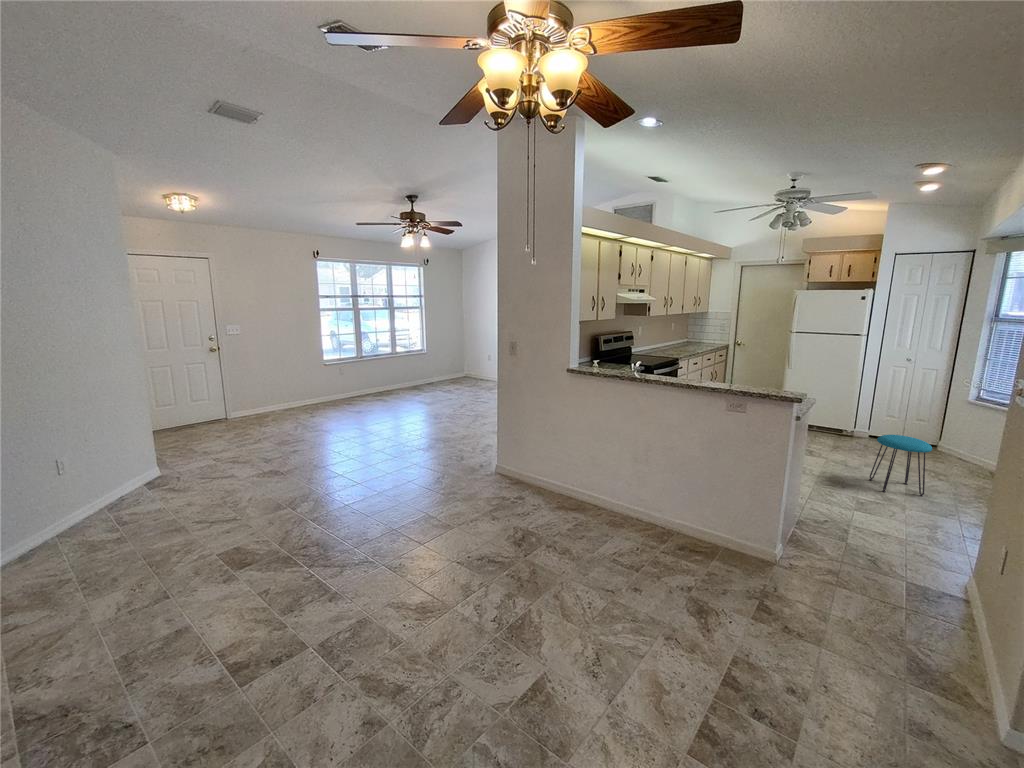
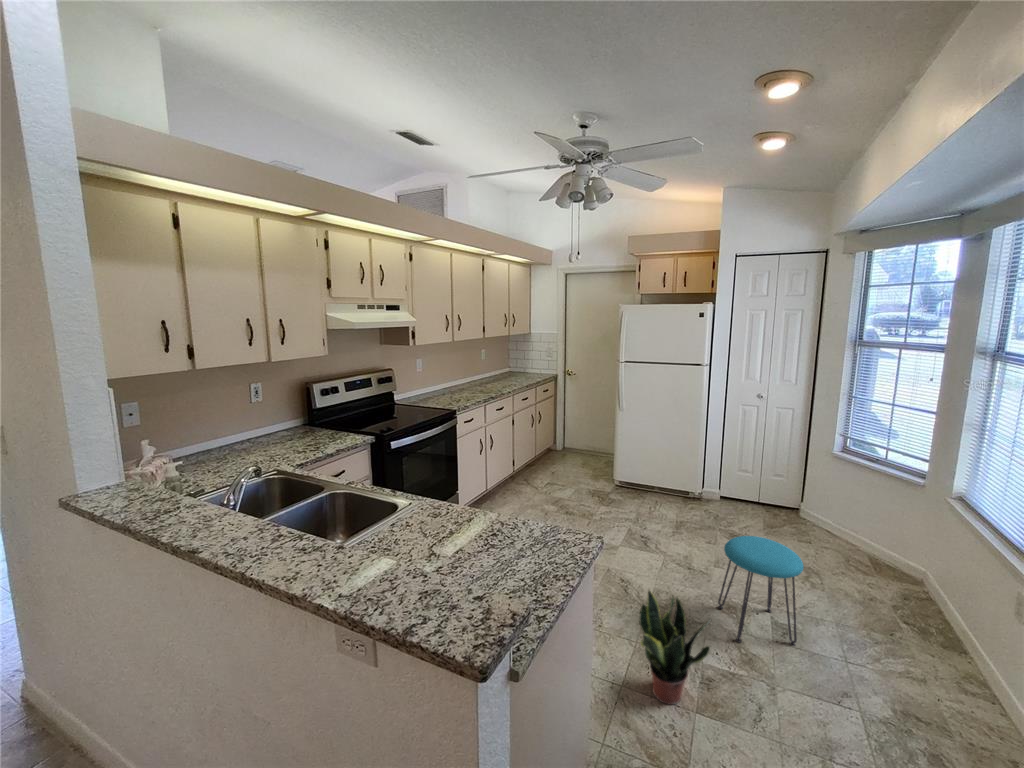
potted plant: none [823,444,869,505] -> present [639,591,710,705]

